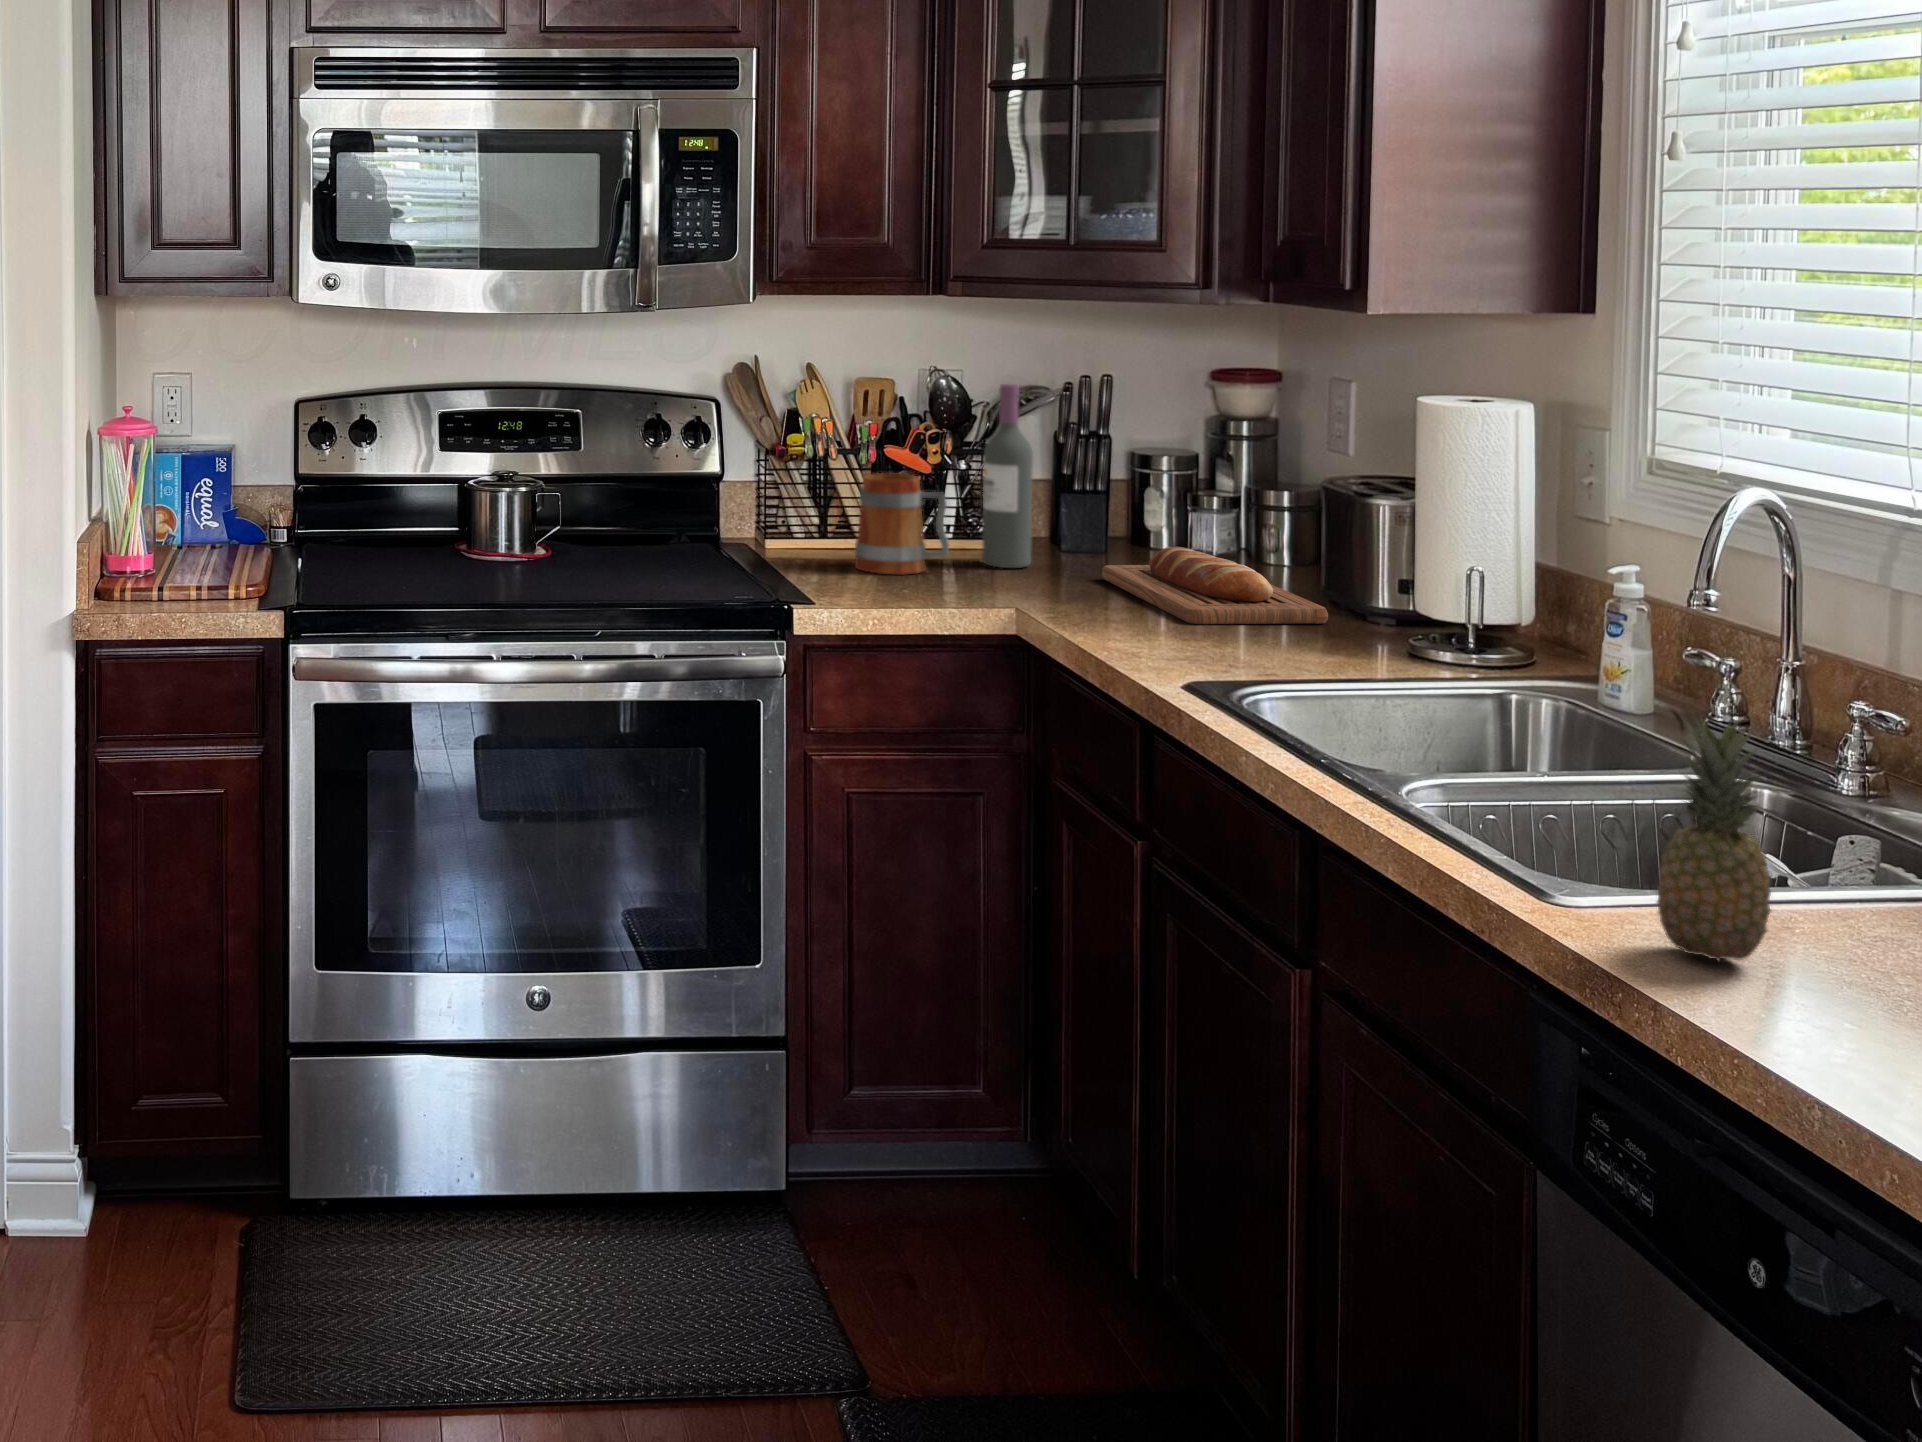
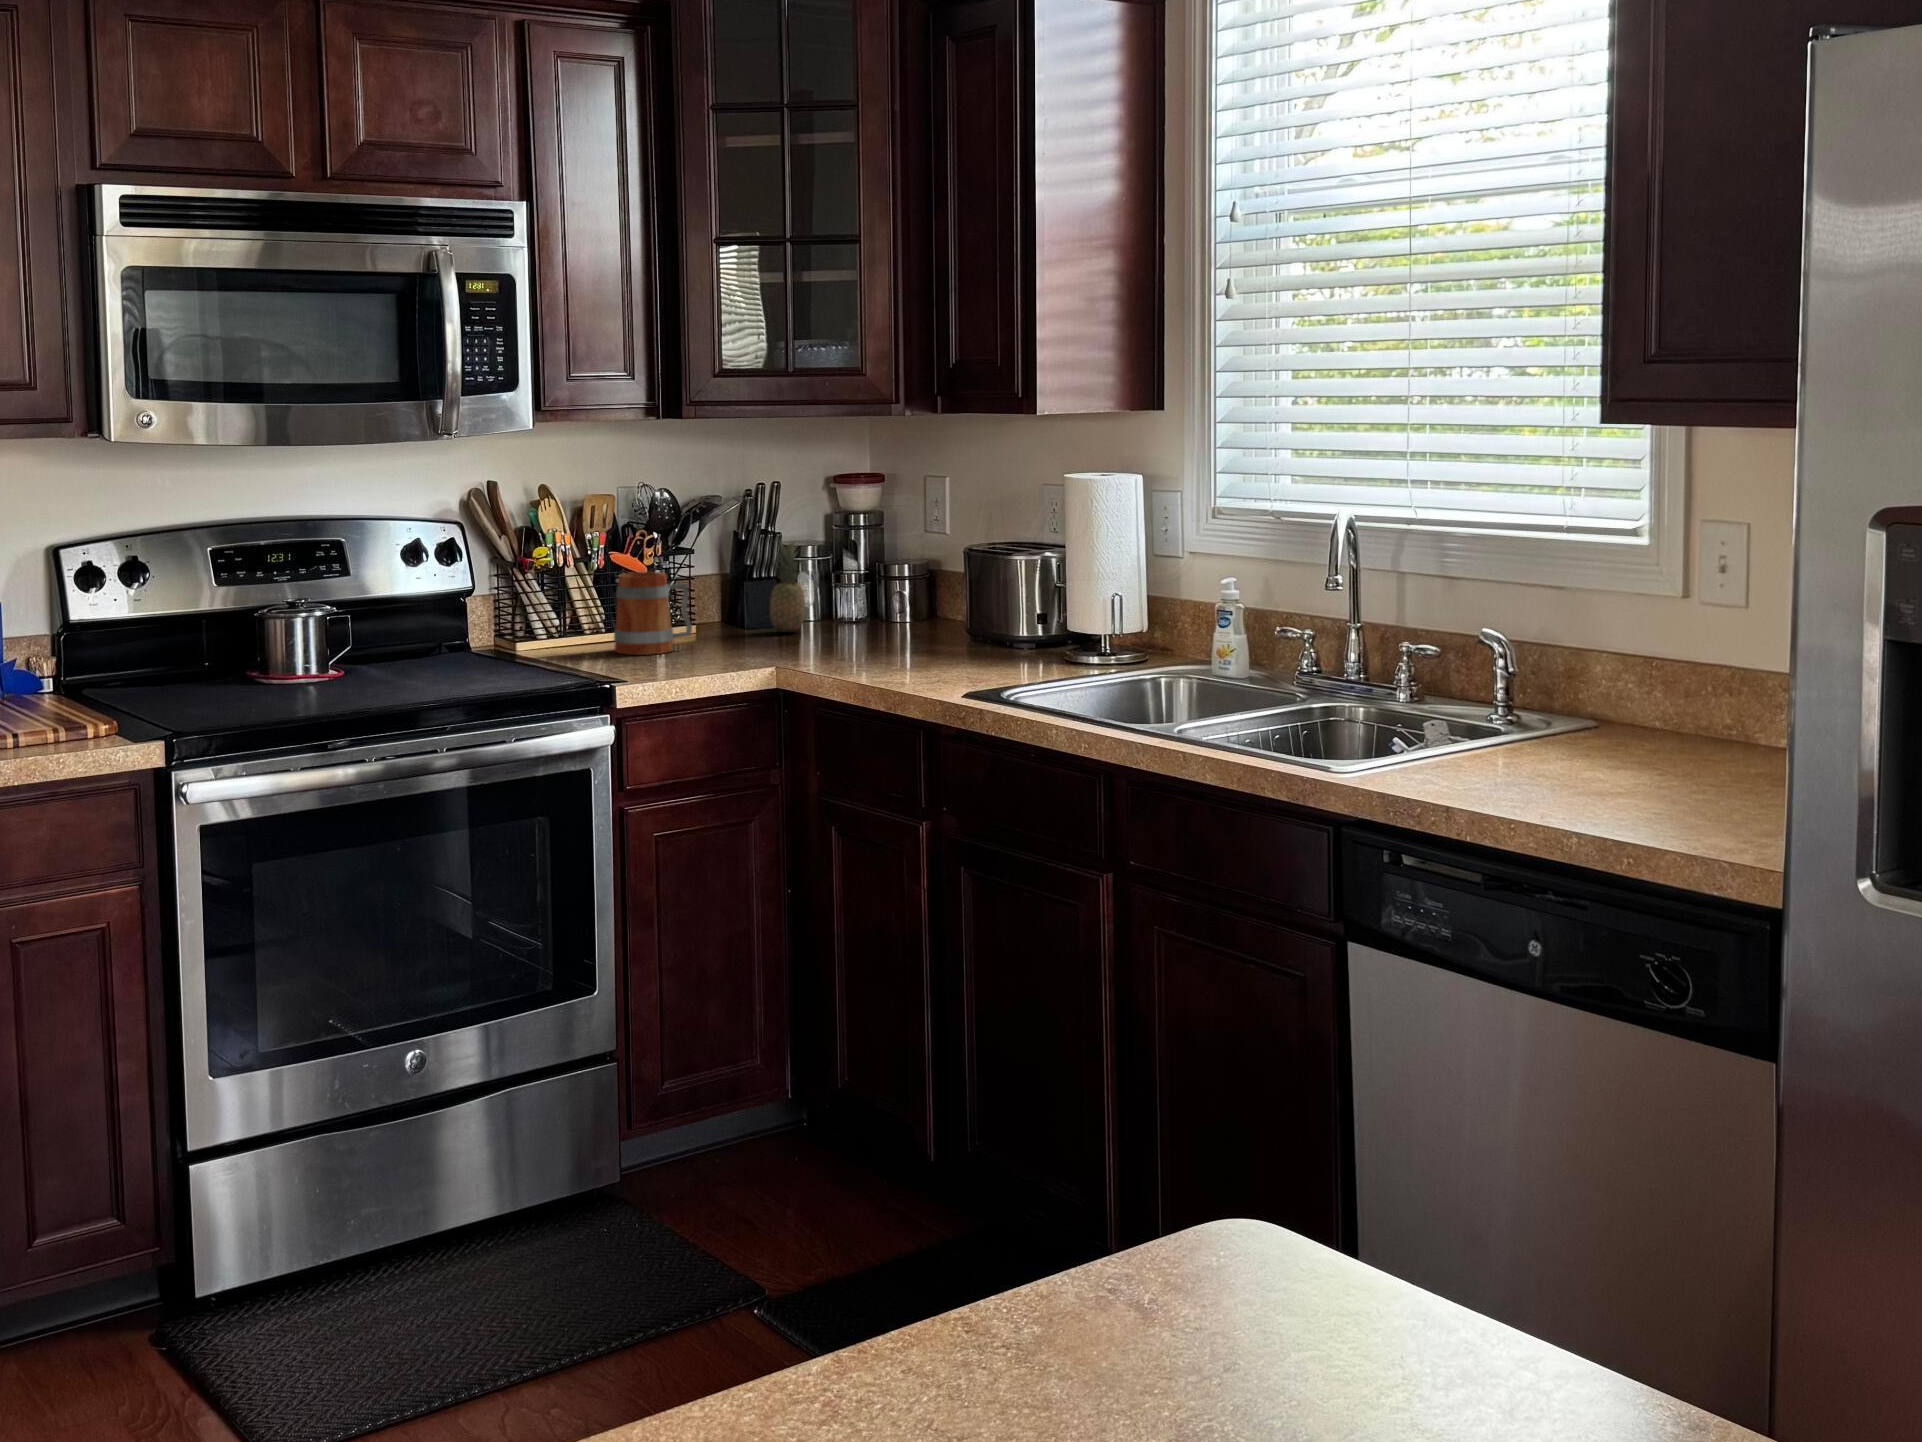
wine bottle: present [982,384,1033,568] -> none [702,493,742,642]
bread loaf: present [1102,547,1328,624] -> none [803,610,987,660]
fruit: present [1657,714,1771,962] -> present [770,541,806,631]

